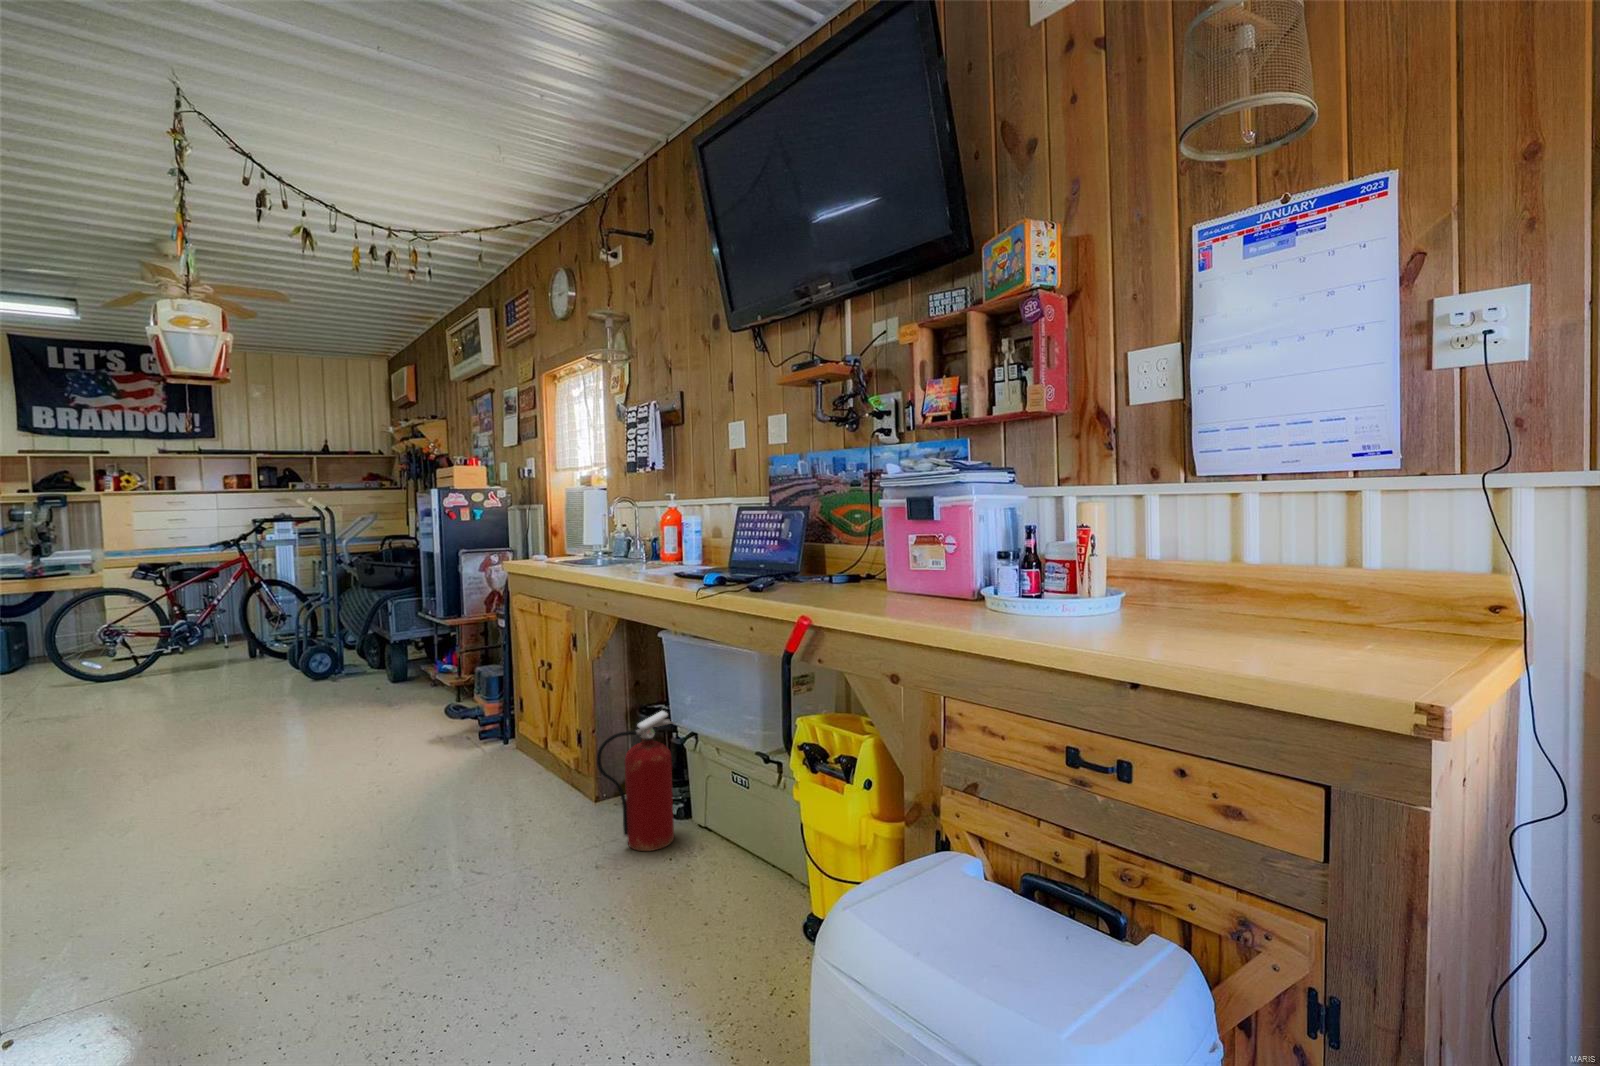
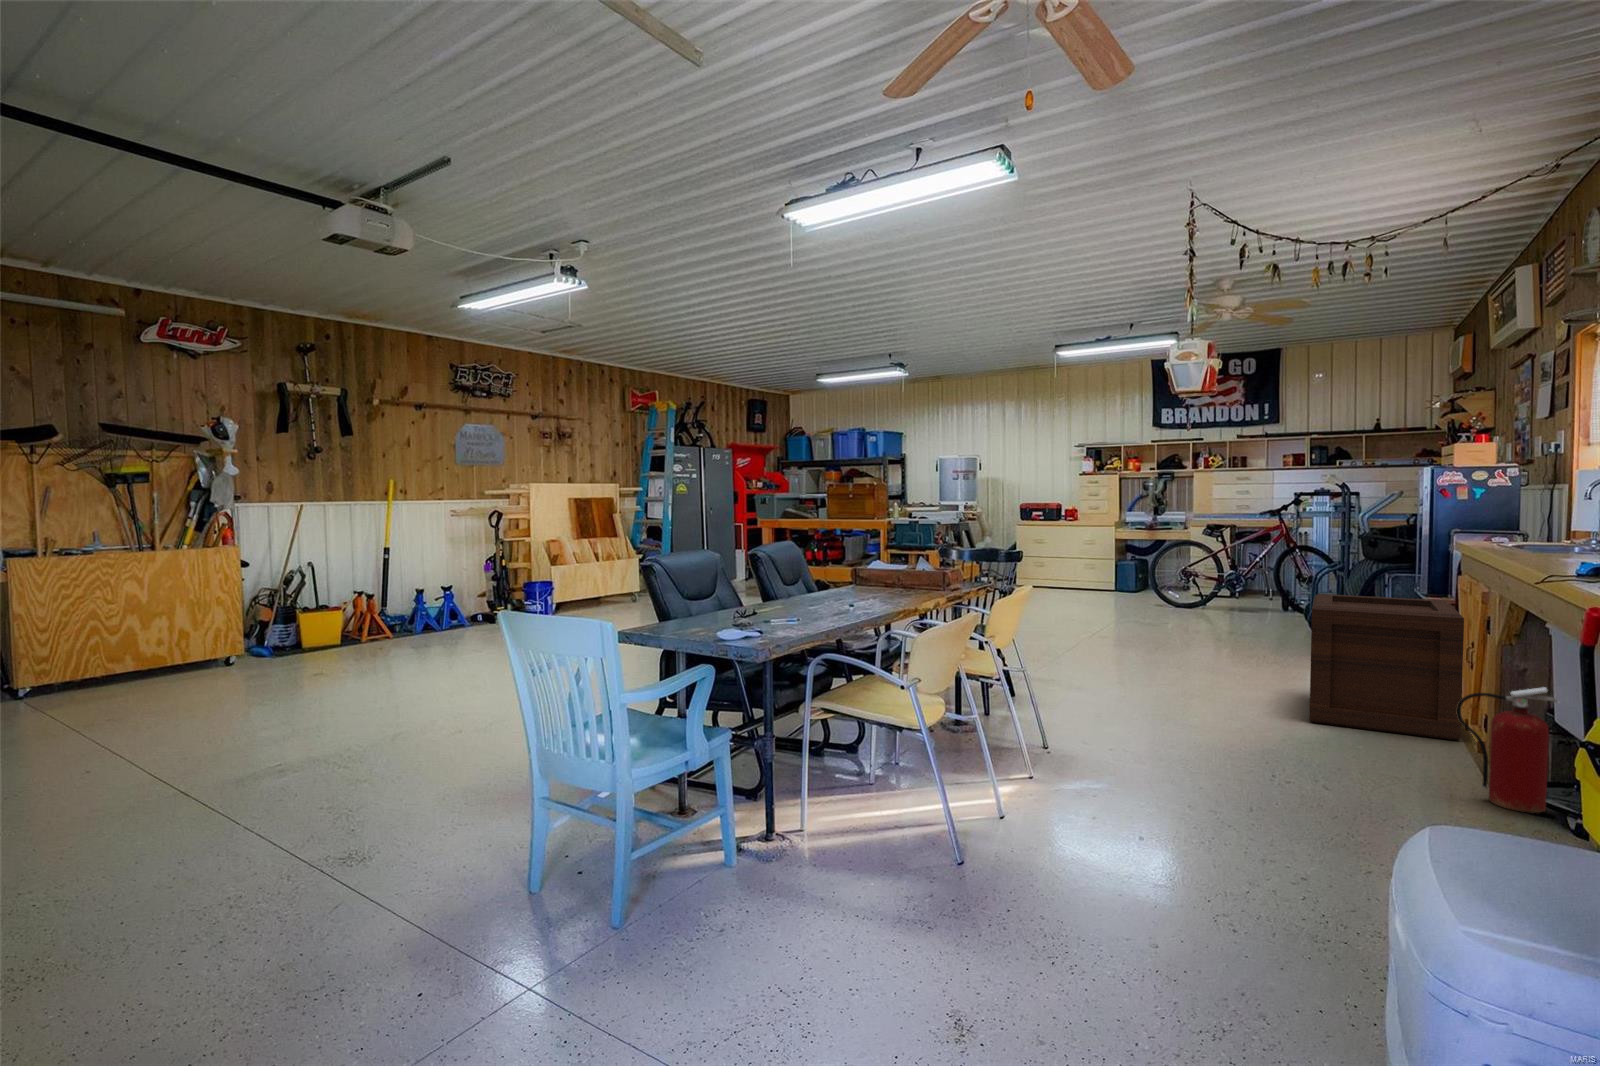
wooden crate: none [360,628,545,815] -> present [1309,594,1464,740]

